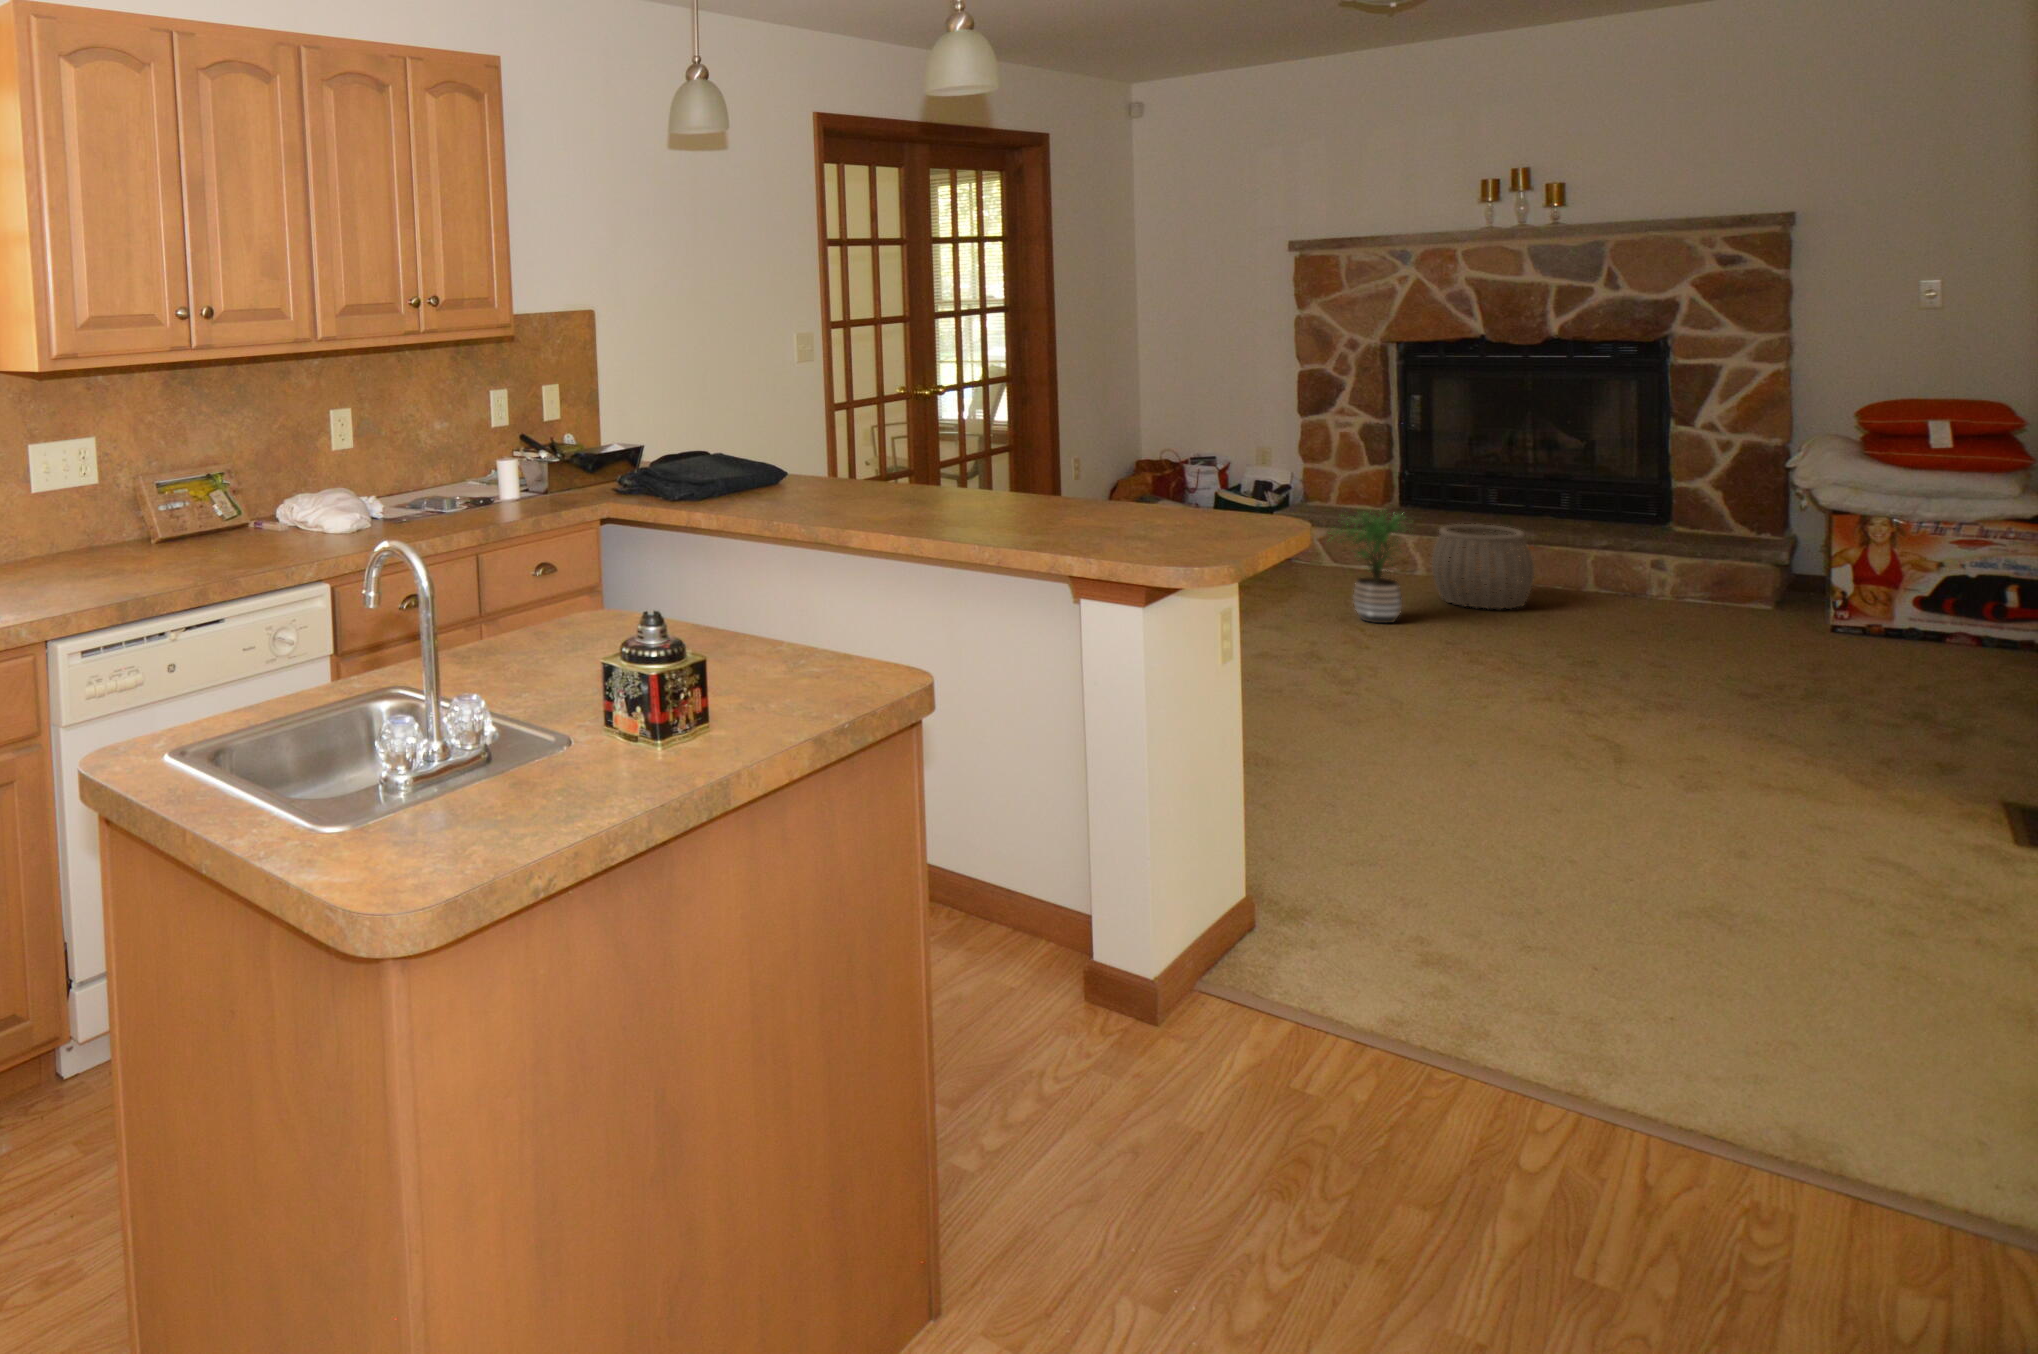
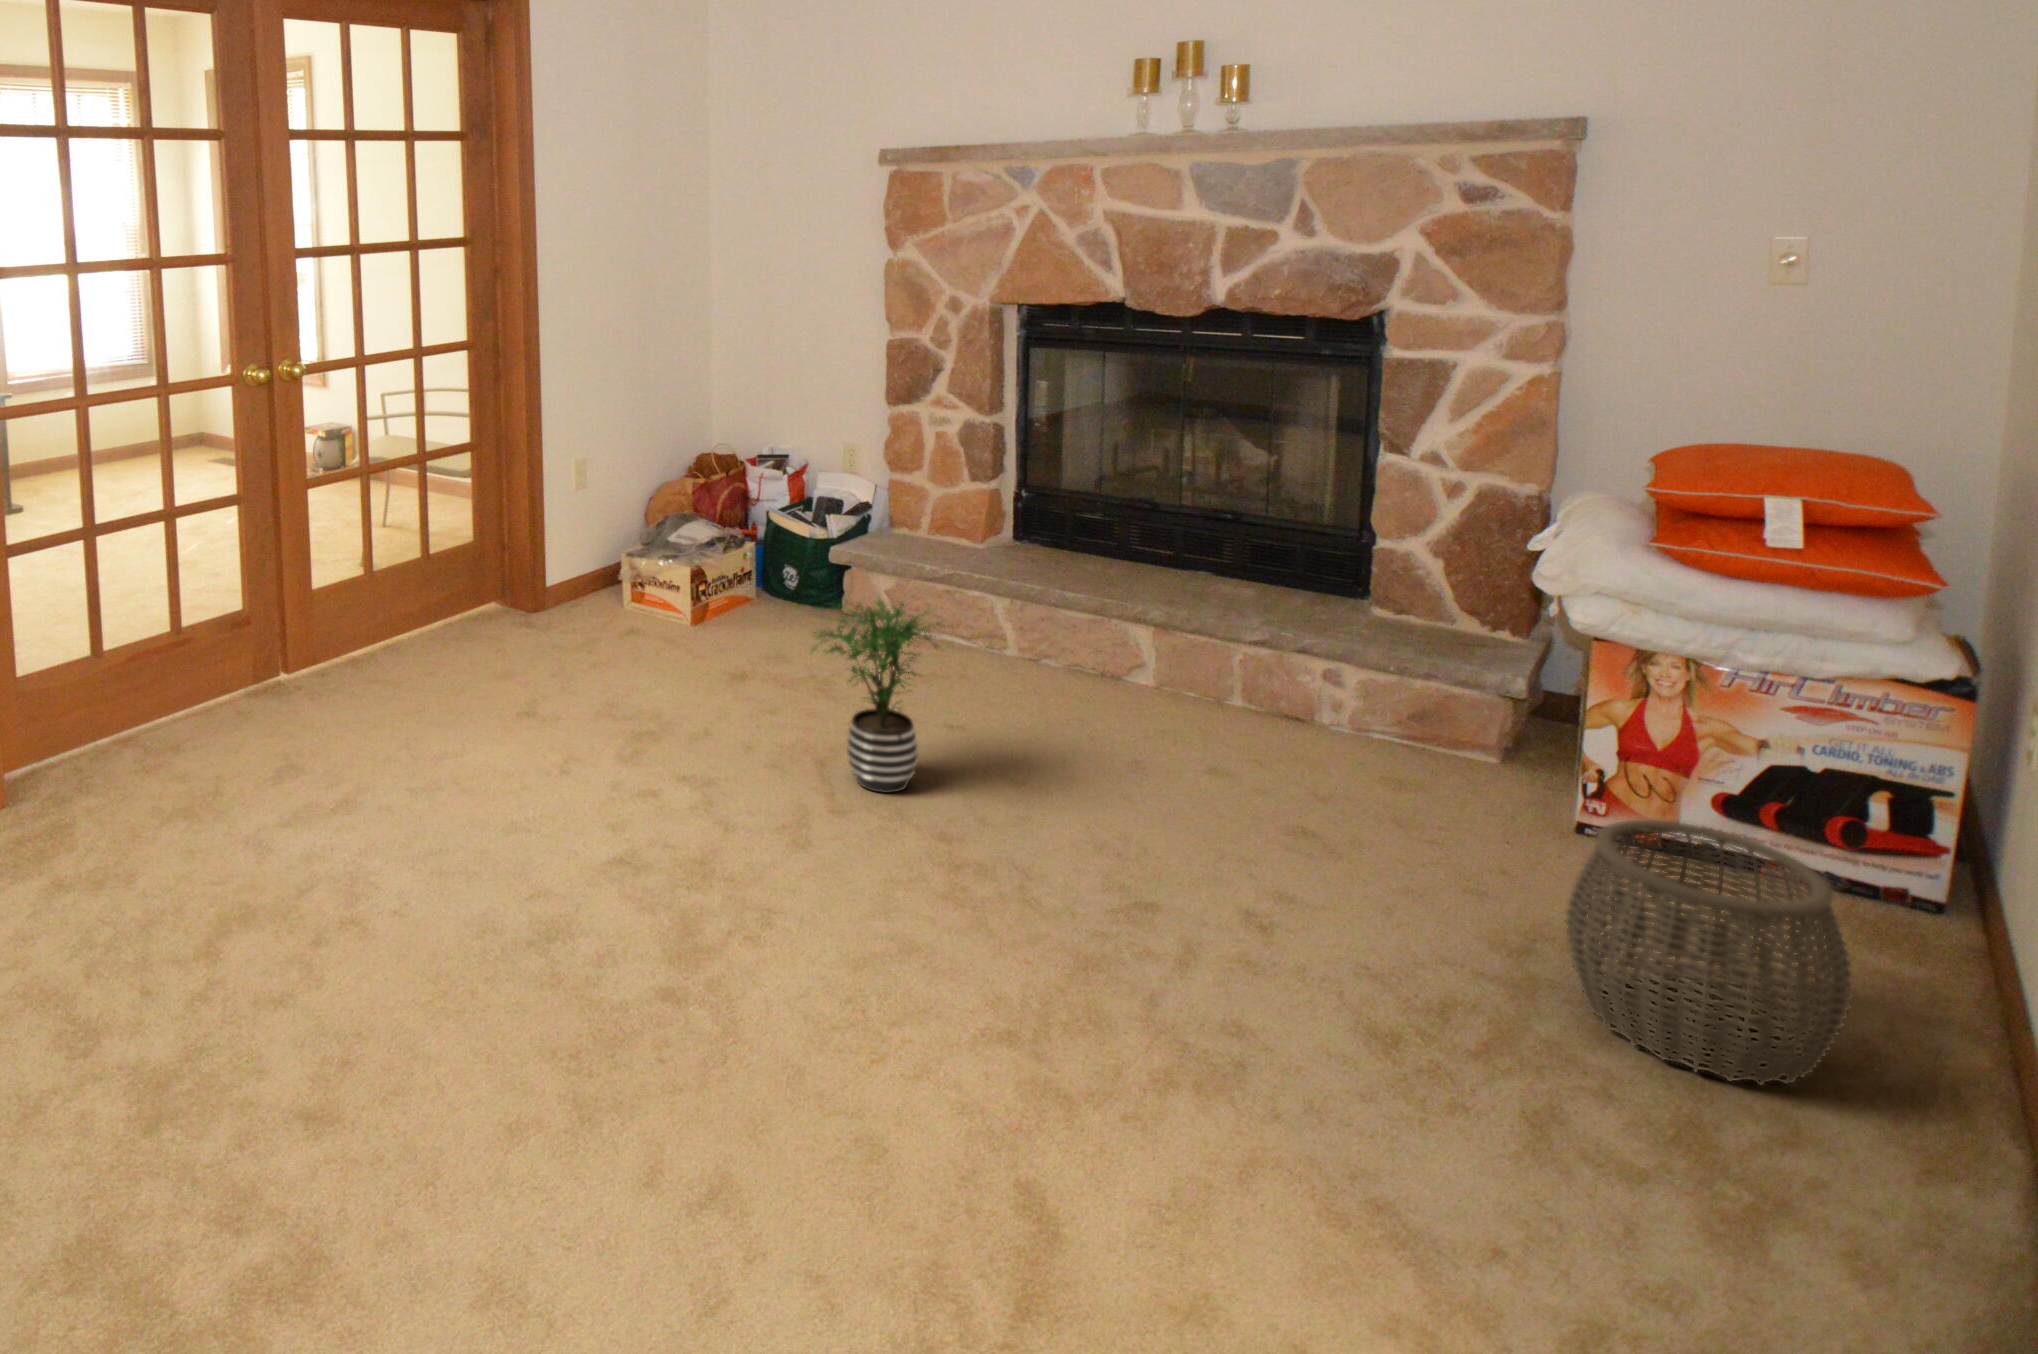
woven basket: present [1432,524,1534,609] -> present [1565,820,1853,1085]

